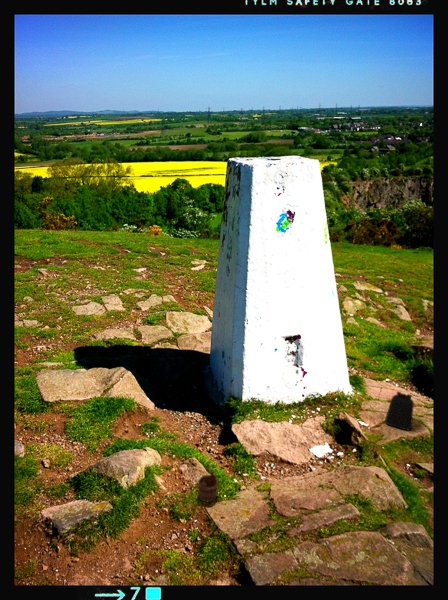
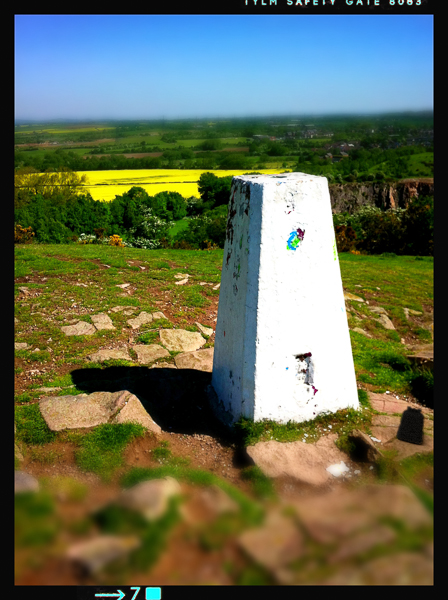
wooden bucket: present [198,466,219,502] -> none [225,492,246,530]

